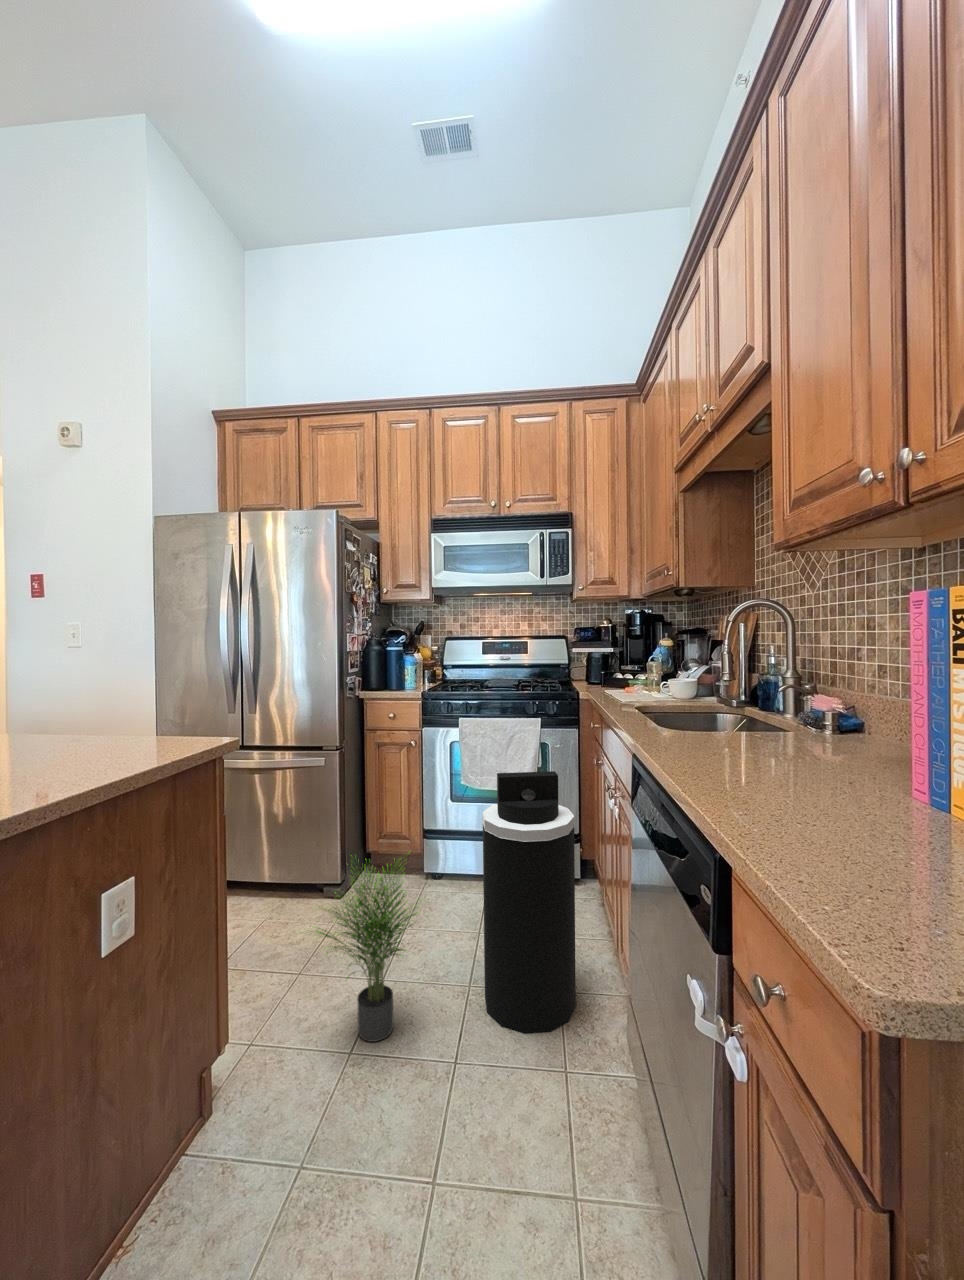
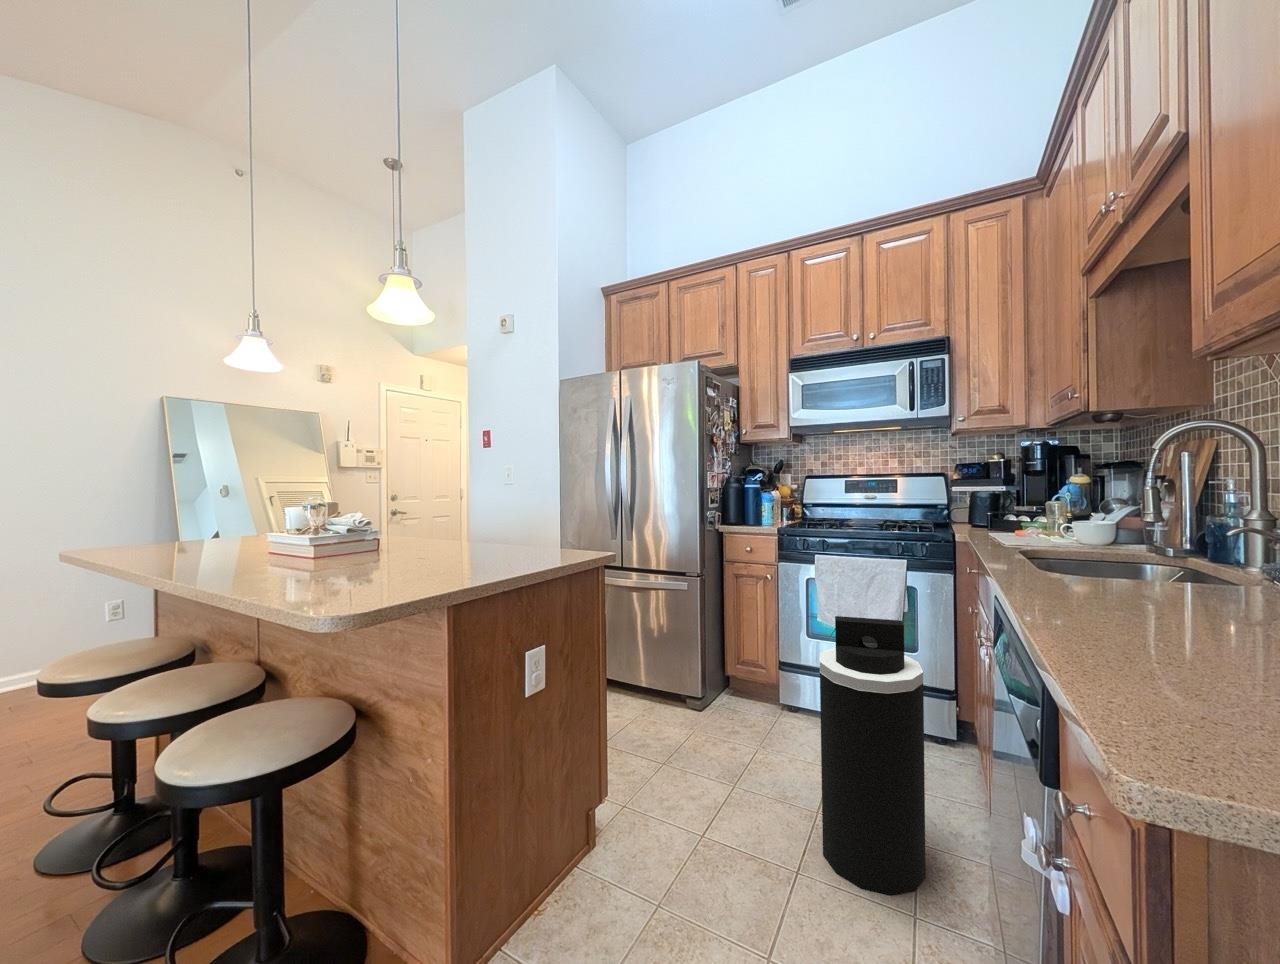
potted plant: present [315,858,417,1042] -> none [642,675,761,851]

